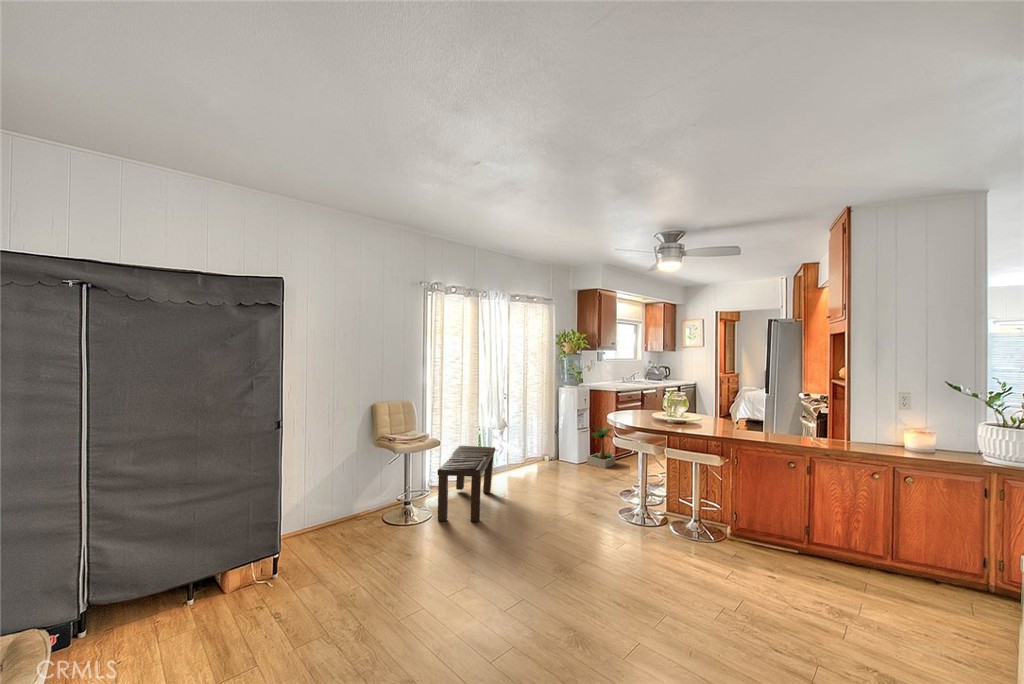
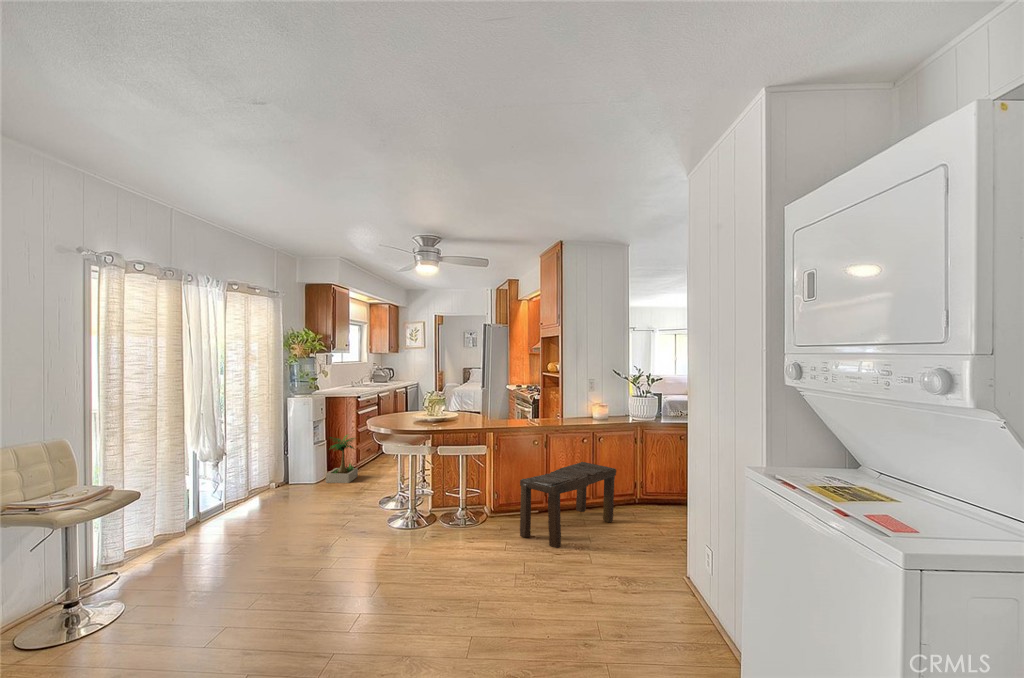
bench: present [437,446,495,522] -> present [520,462,616,548]

